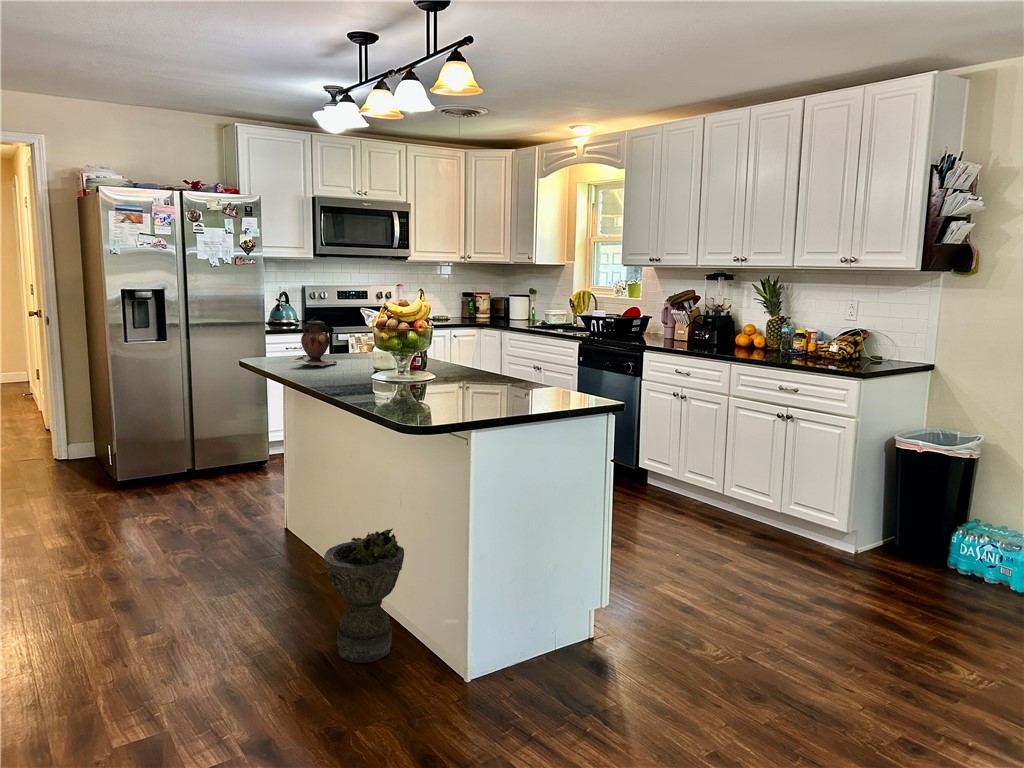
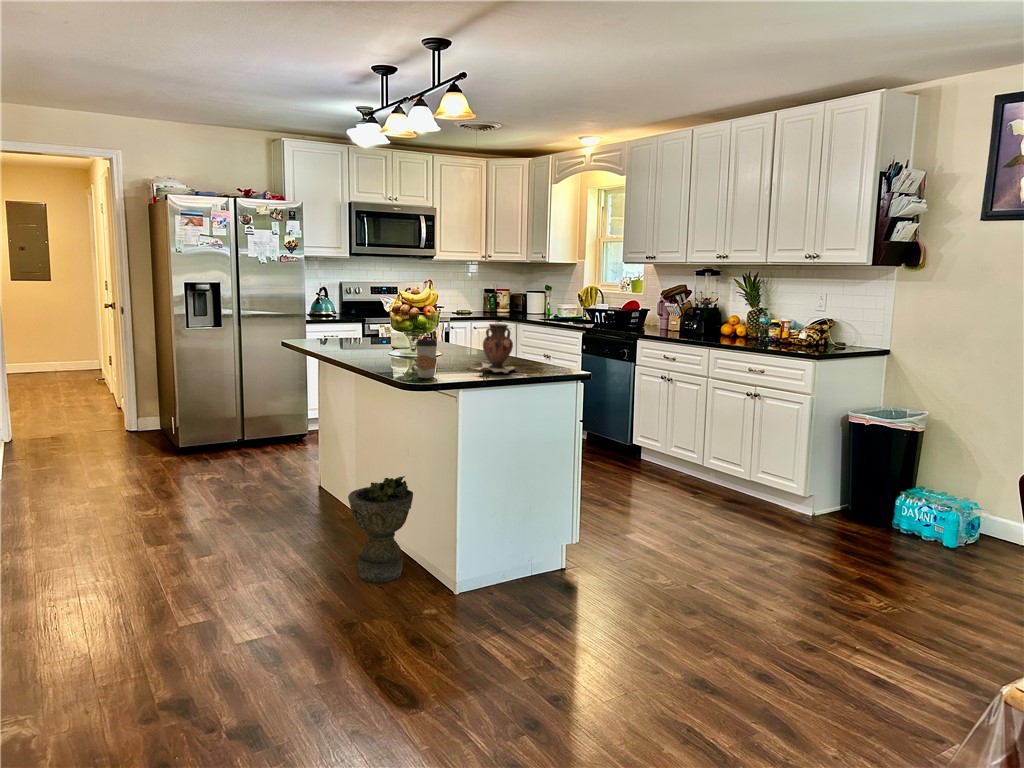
vase: present [290,321,337,366] -> present [474,324,515,373]
coffee cup: none [410,363,436,412] -> present [416,339,437,378]

